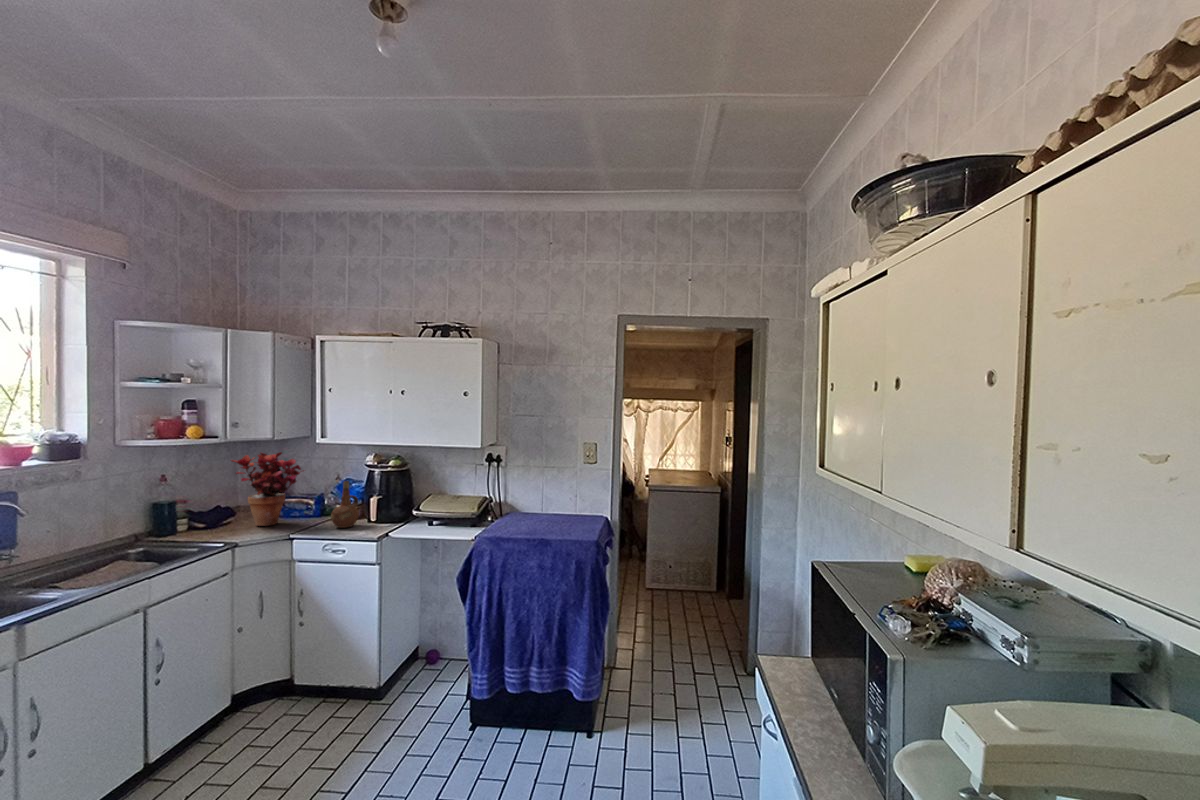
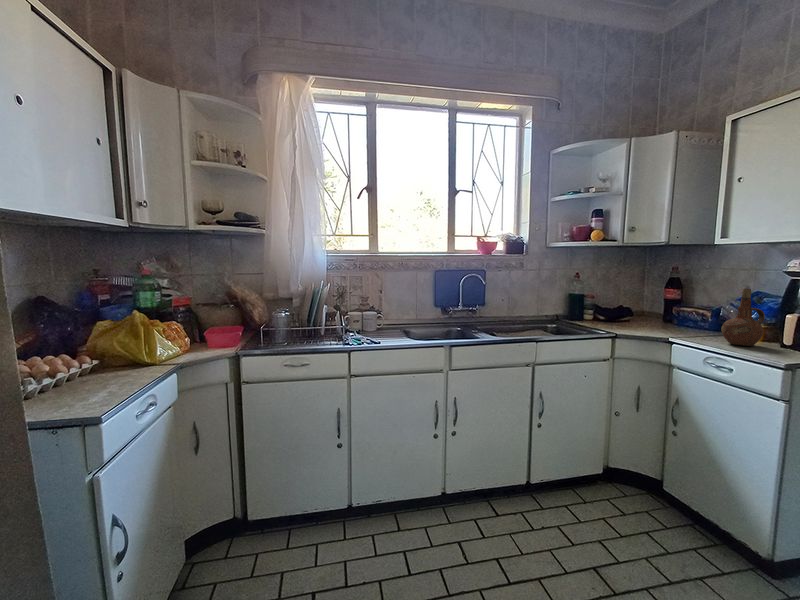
potted plant: present [231,452,304,526] -> none [625,256,702,328]

